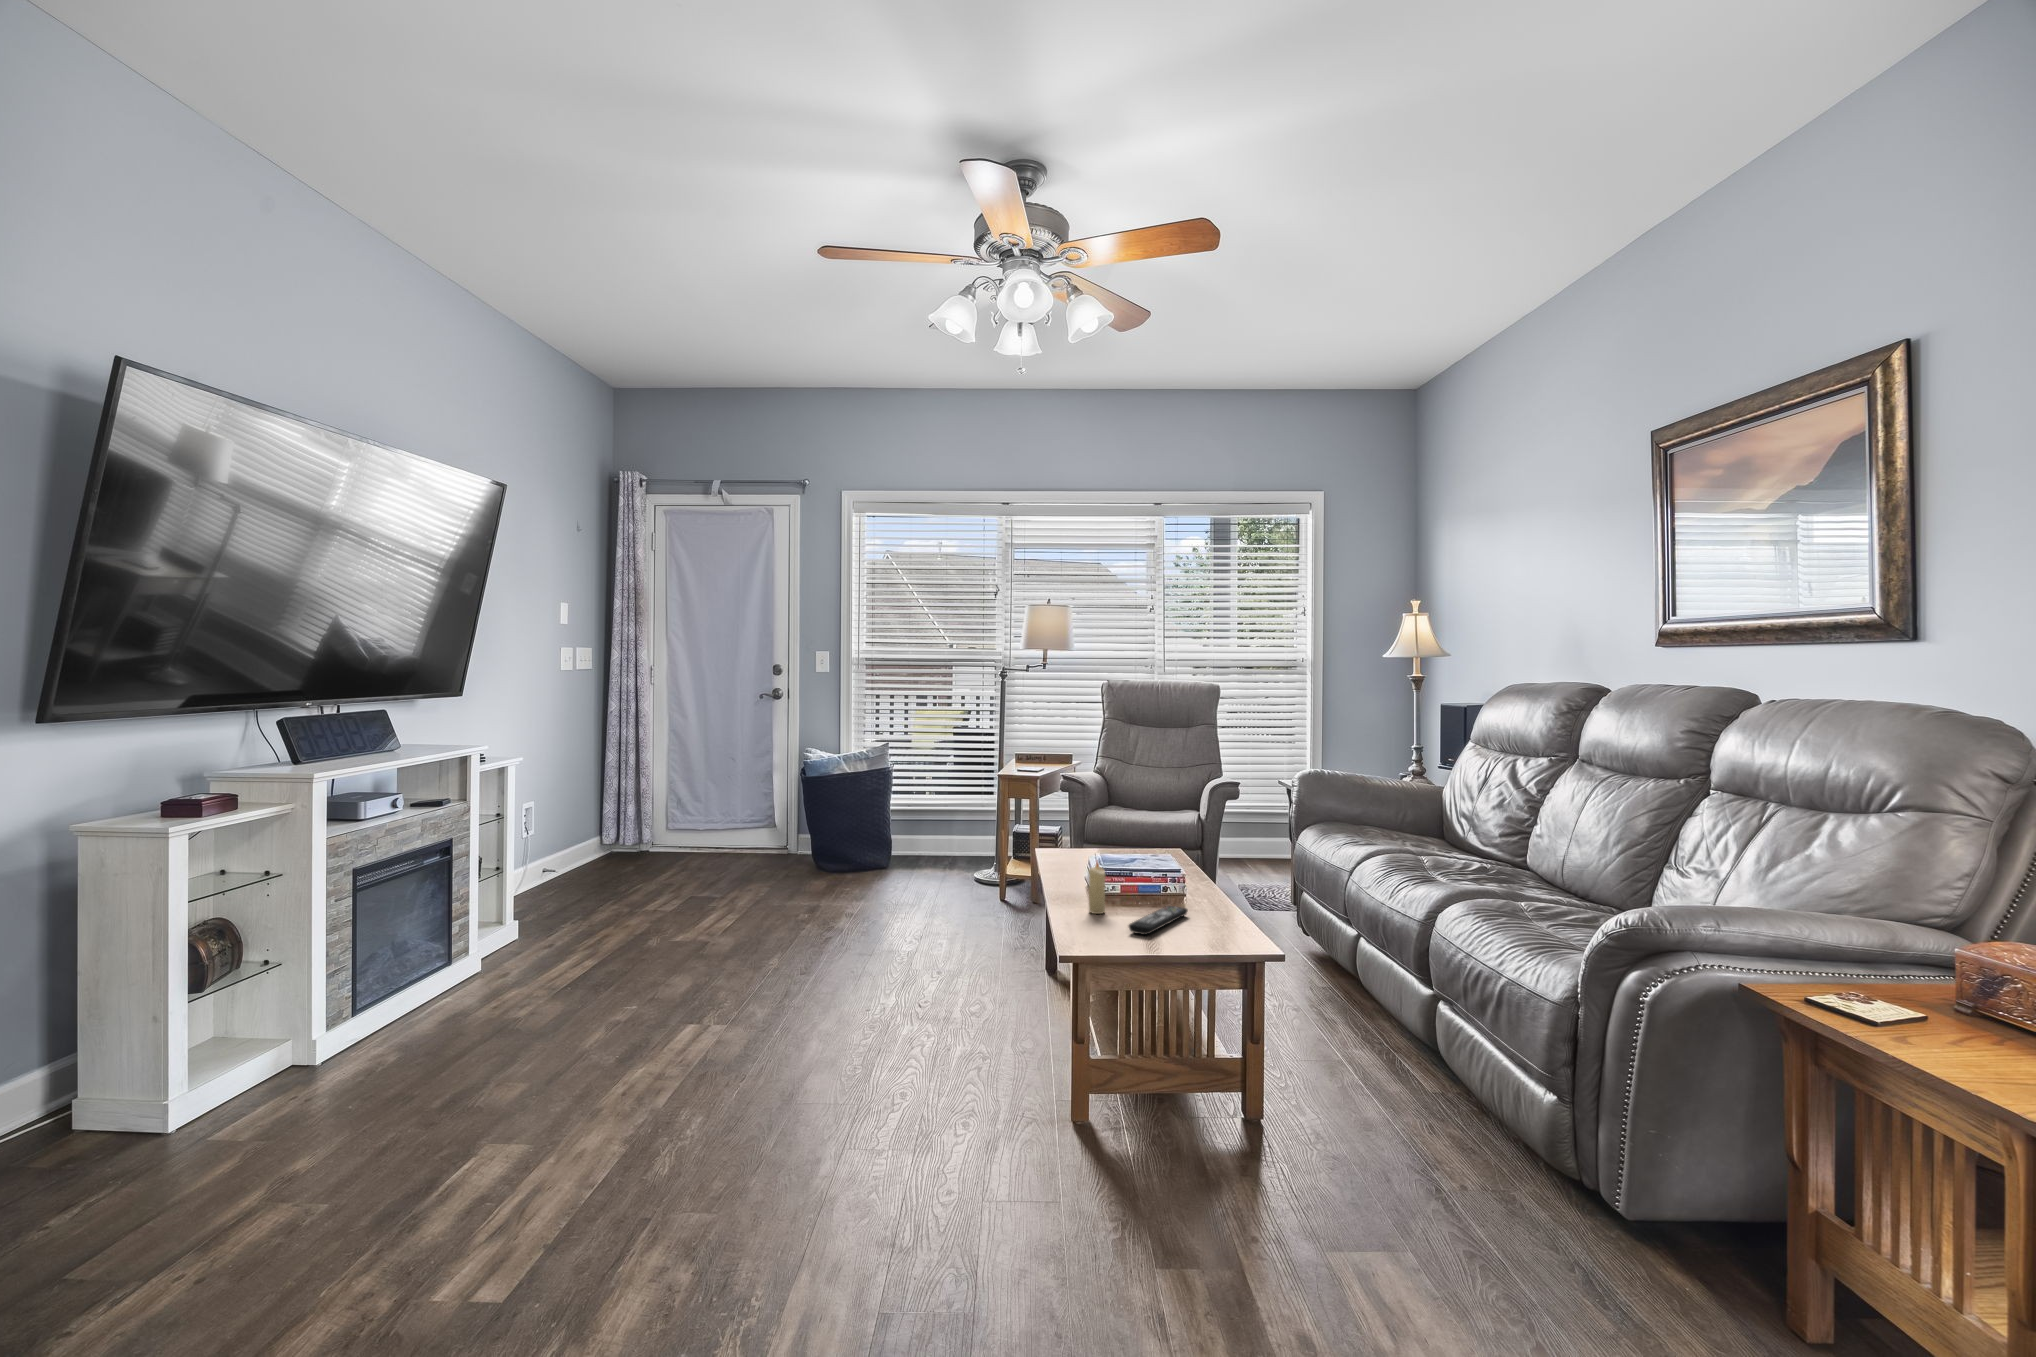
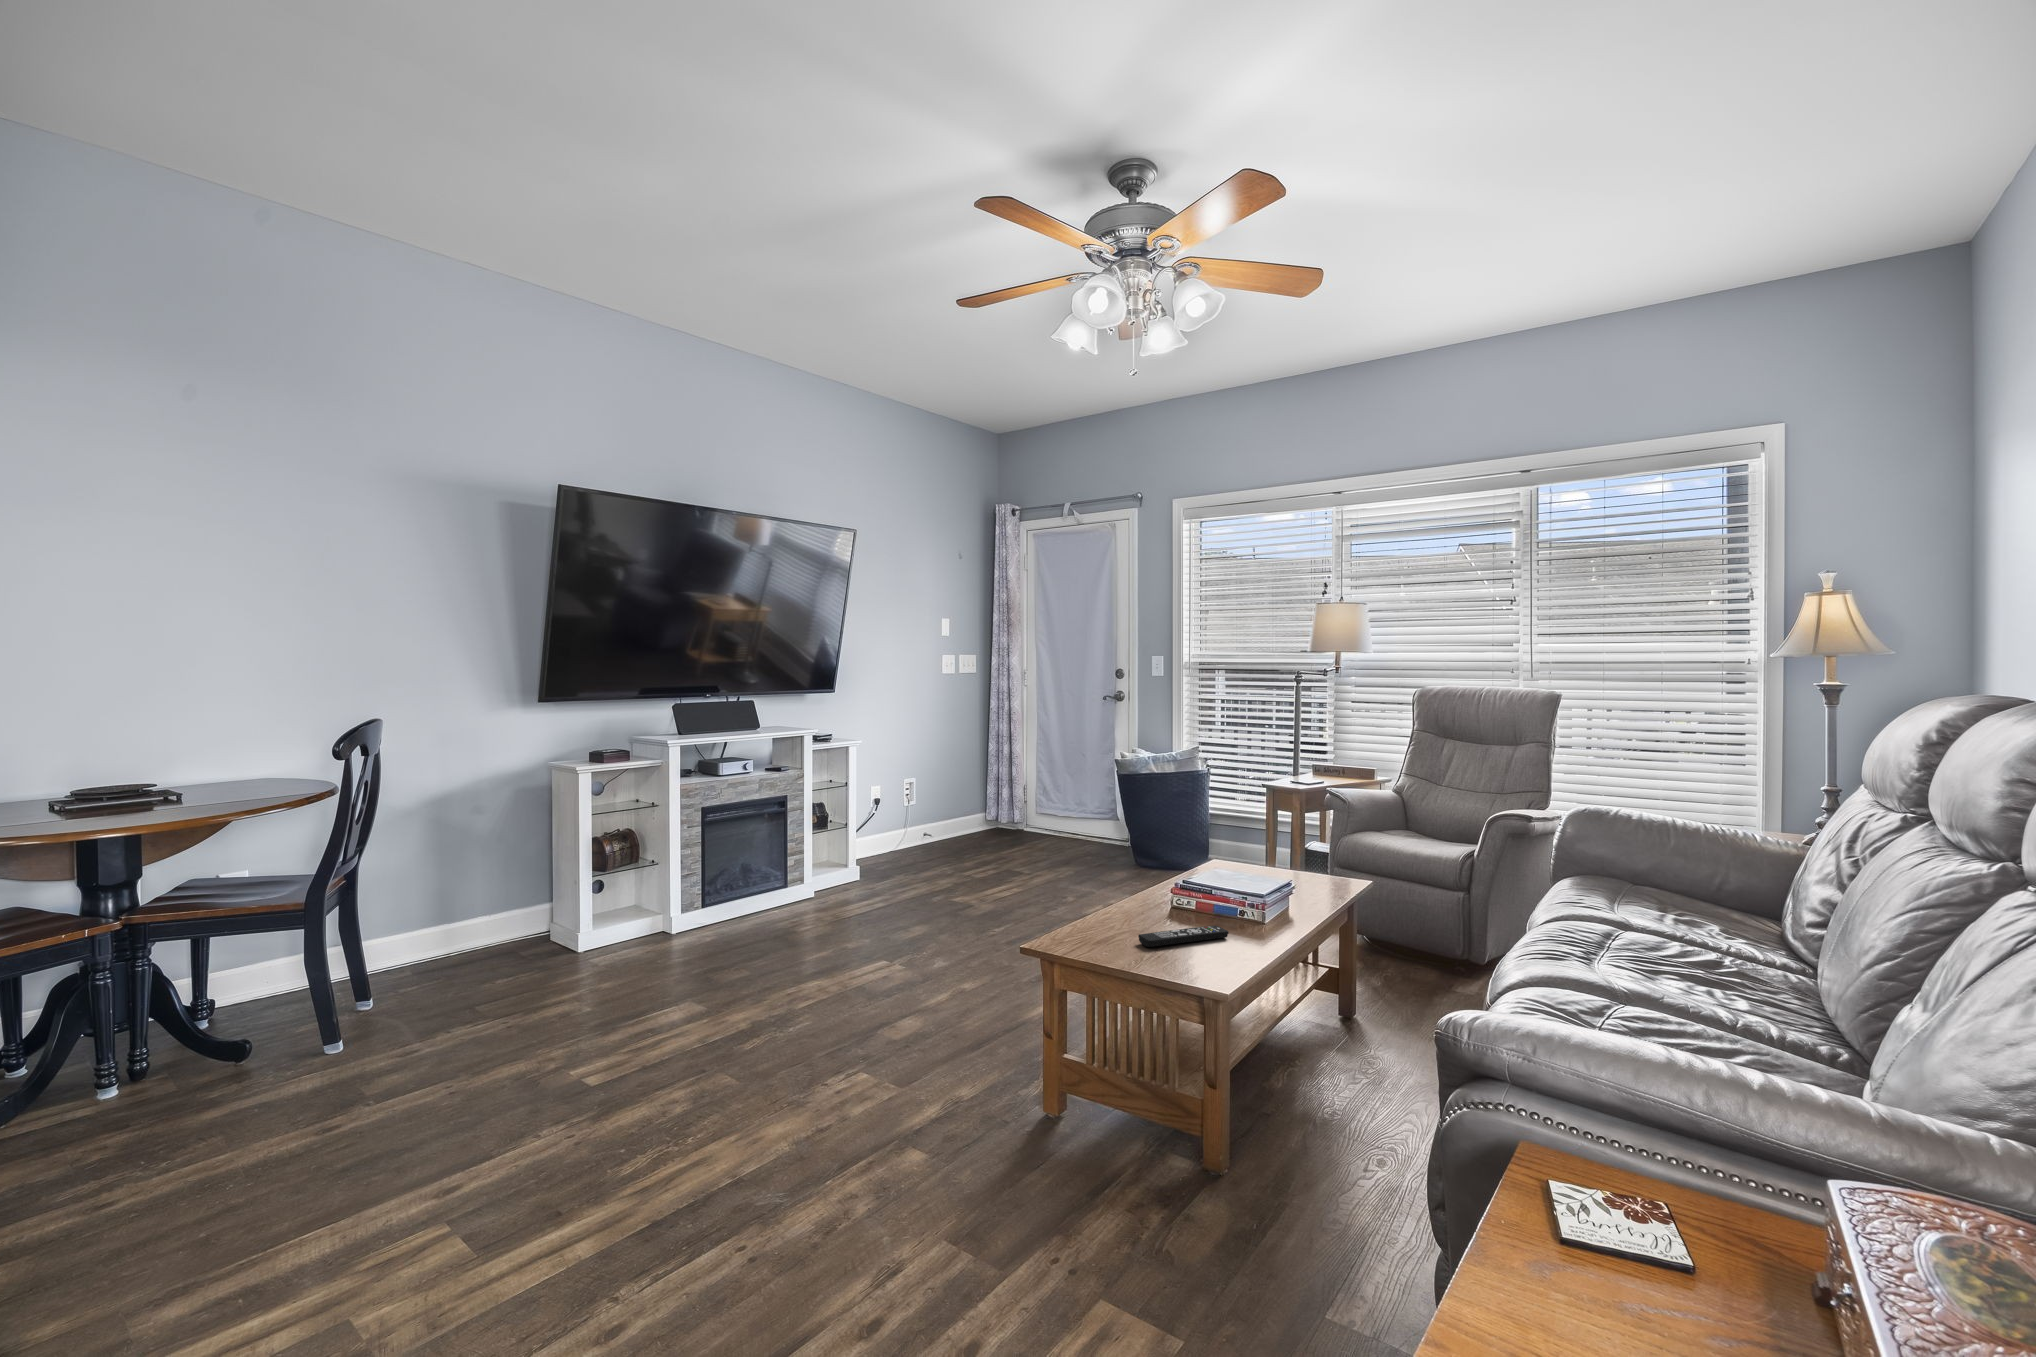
candle: present [1088,862,1105,914] -> none [1143,869,1160,922]

